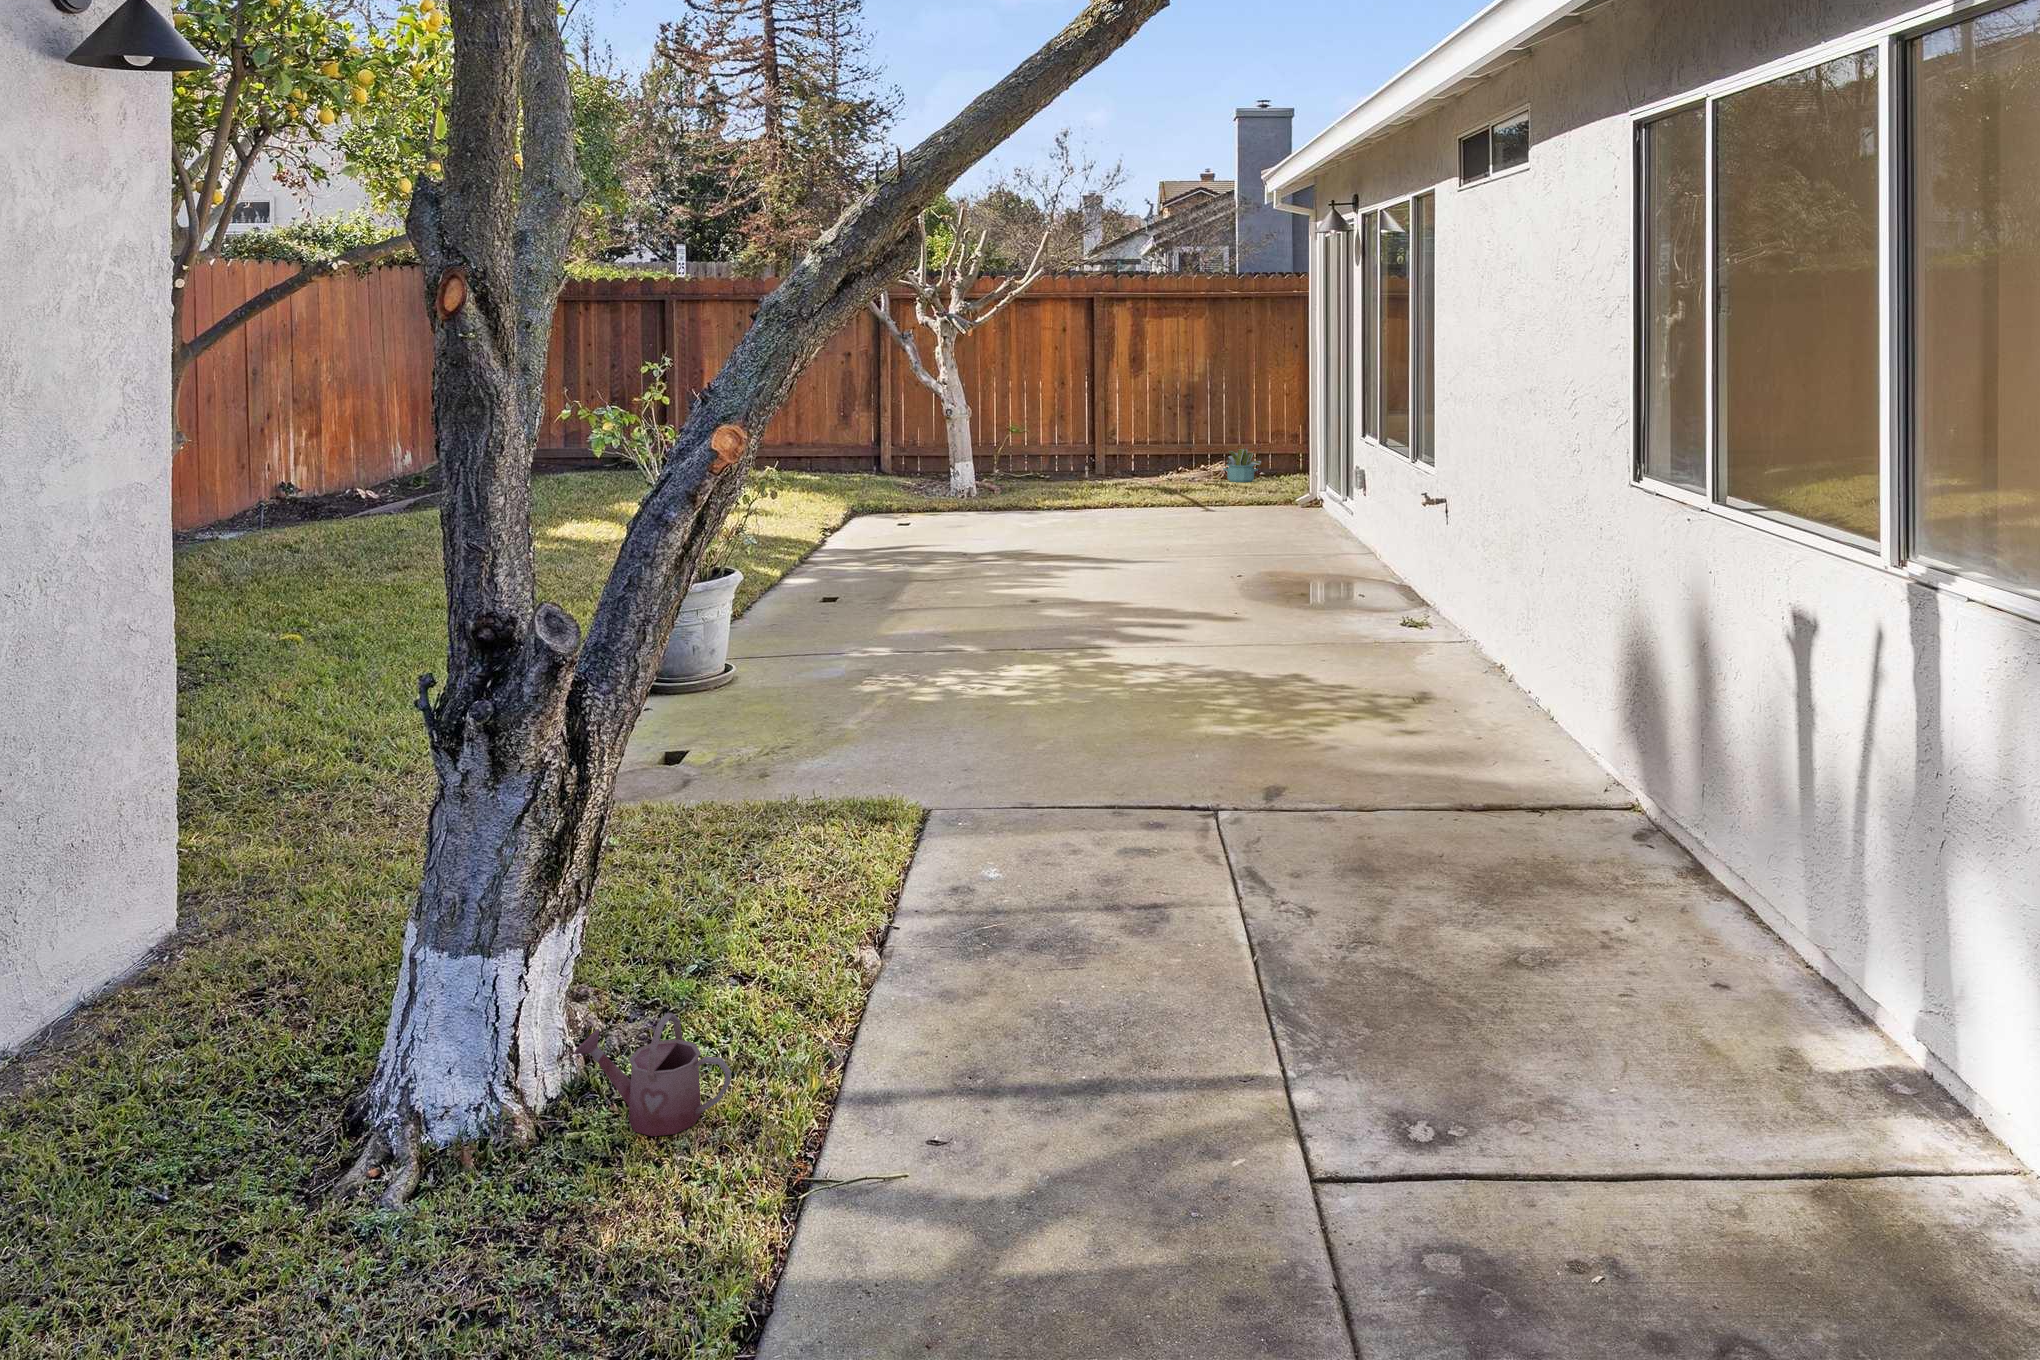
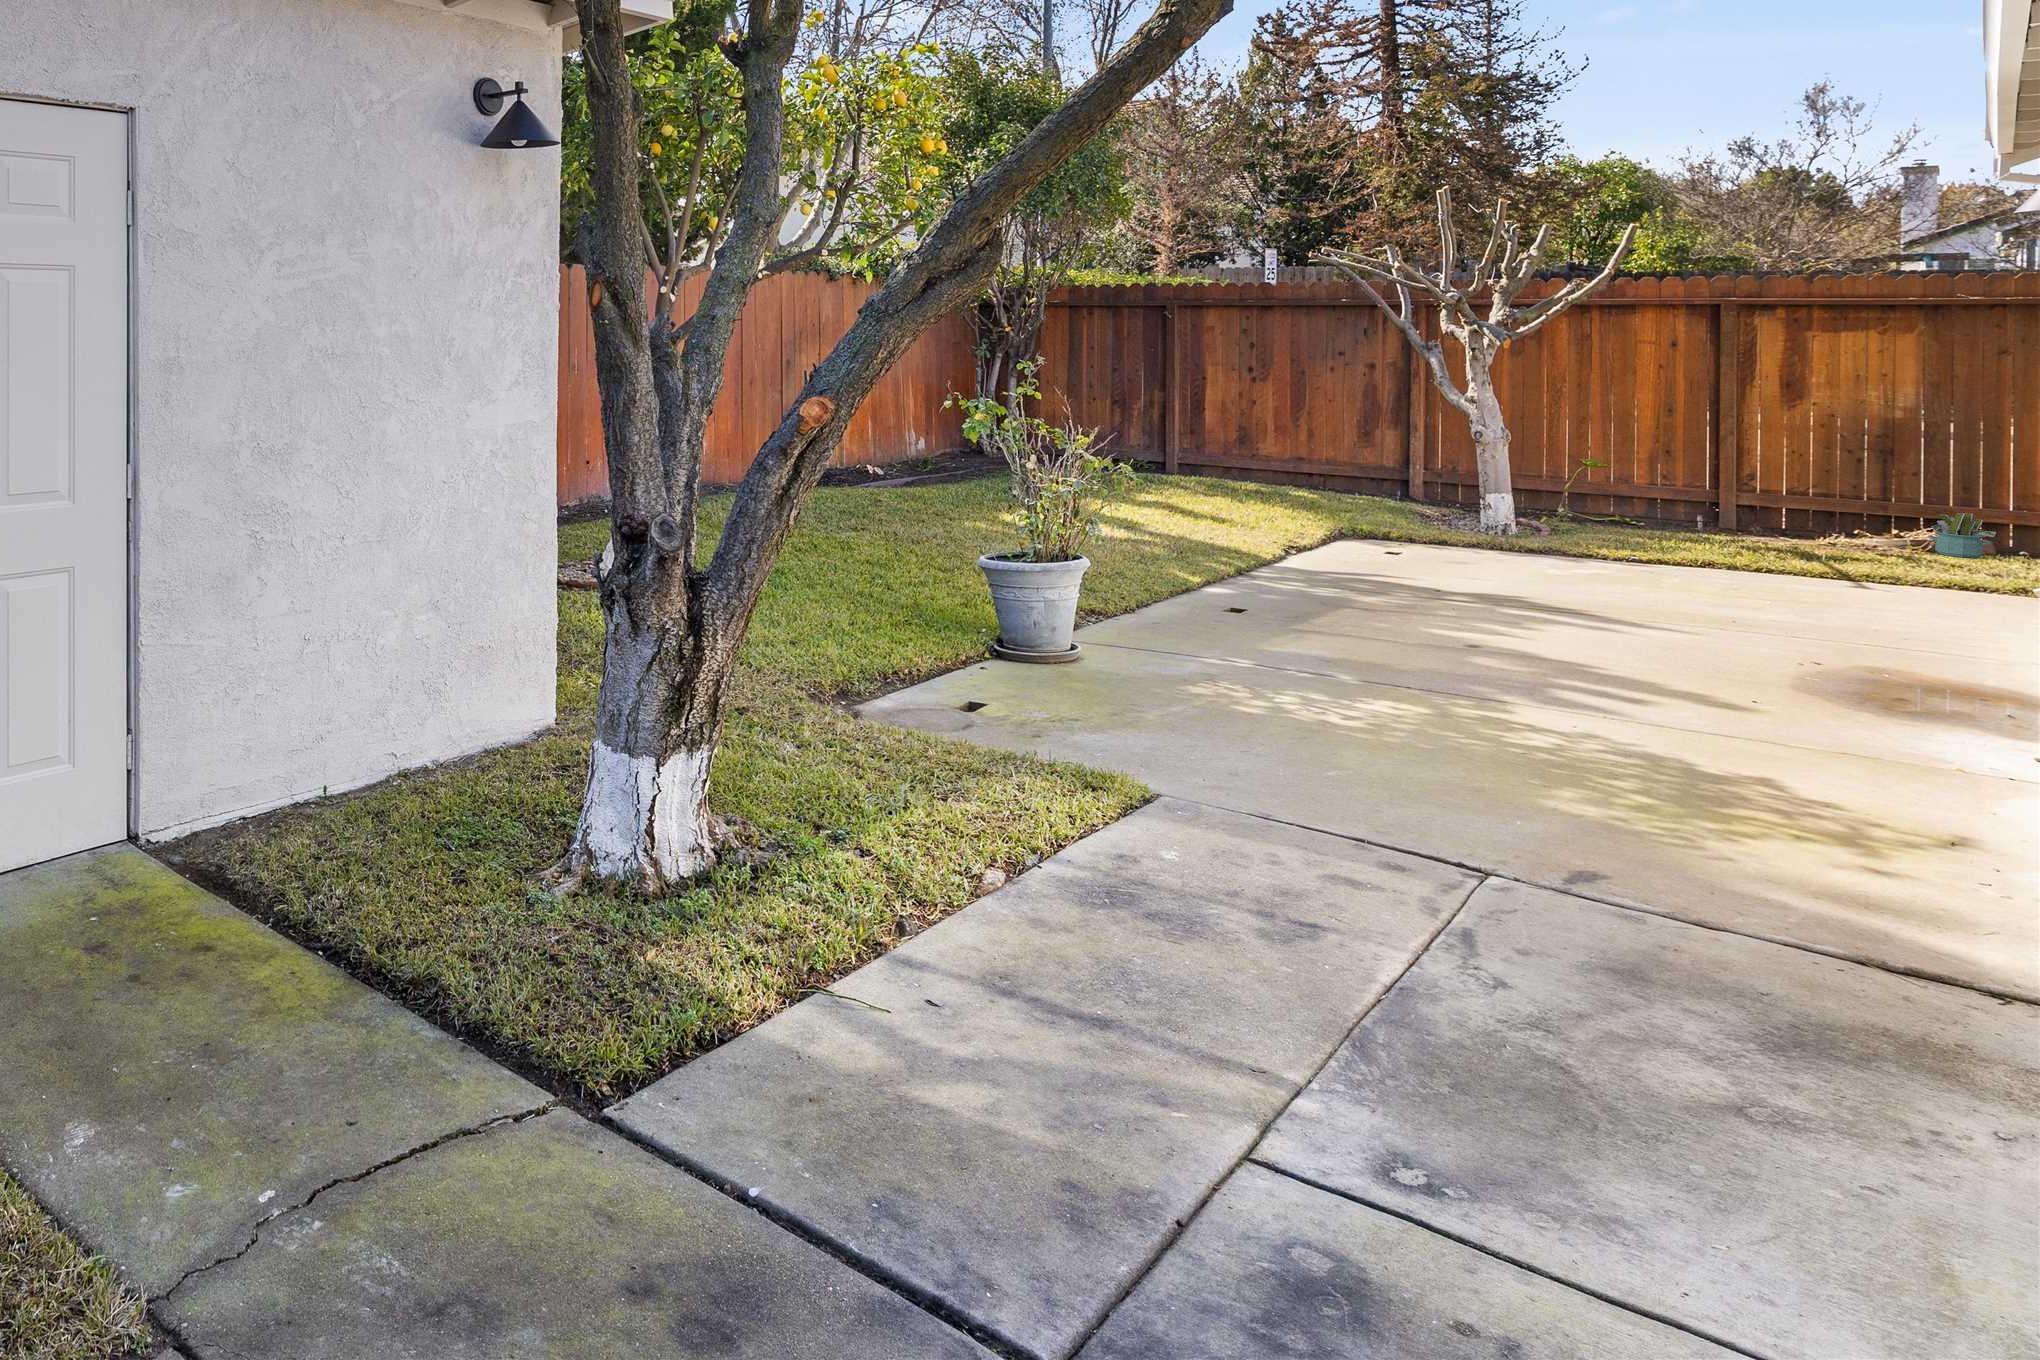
watering can: present [574,1013,731,1136] -> none [691,834,784,920]

